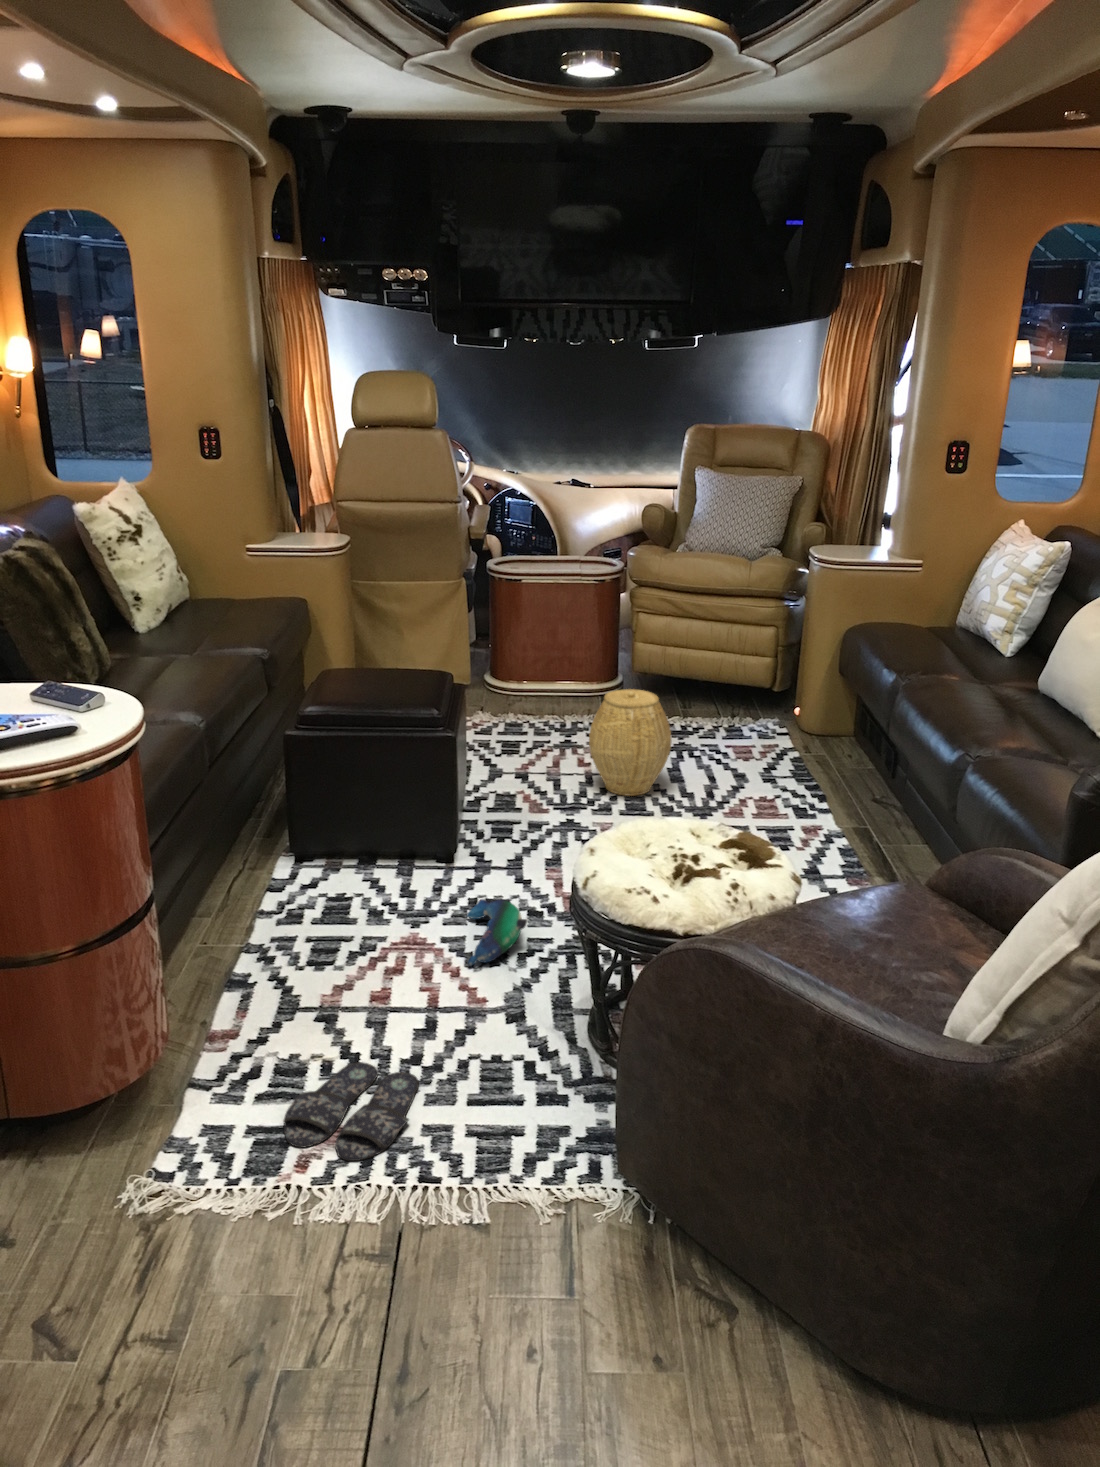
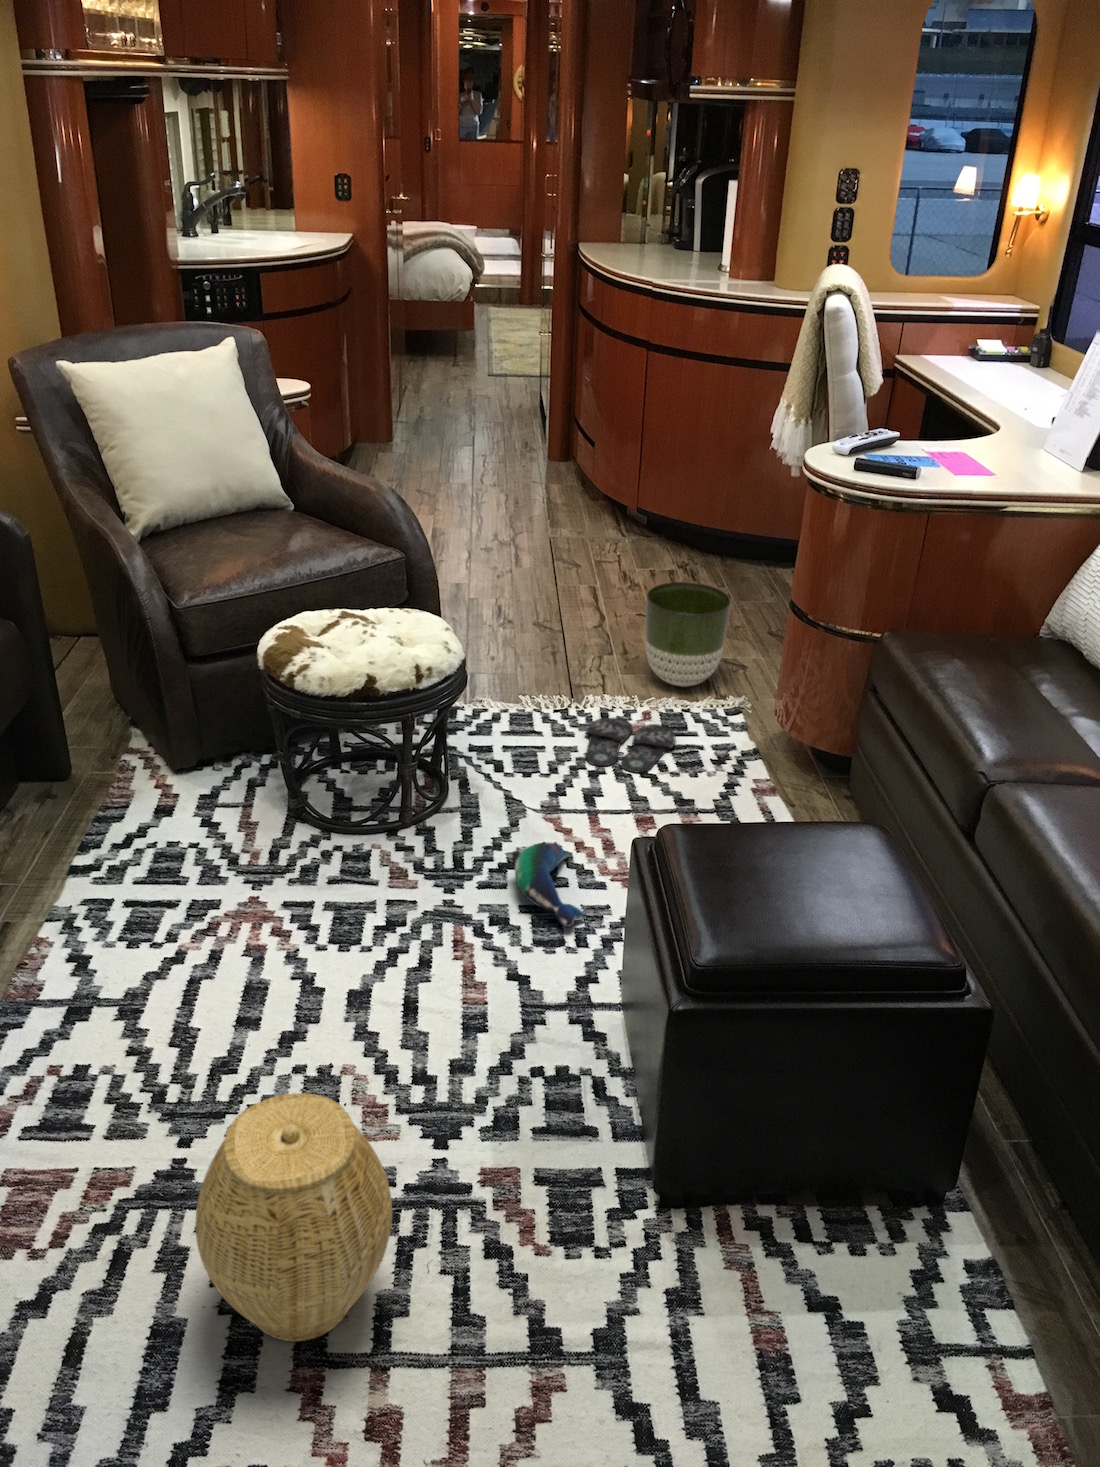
planter: none [106,1082,264,1283] -> present [646,582,731,687]

